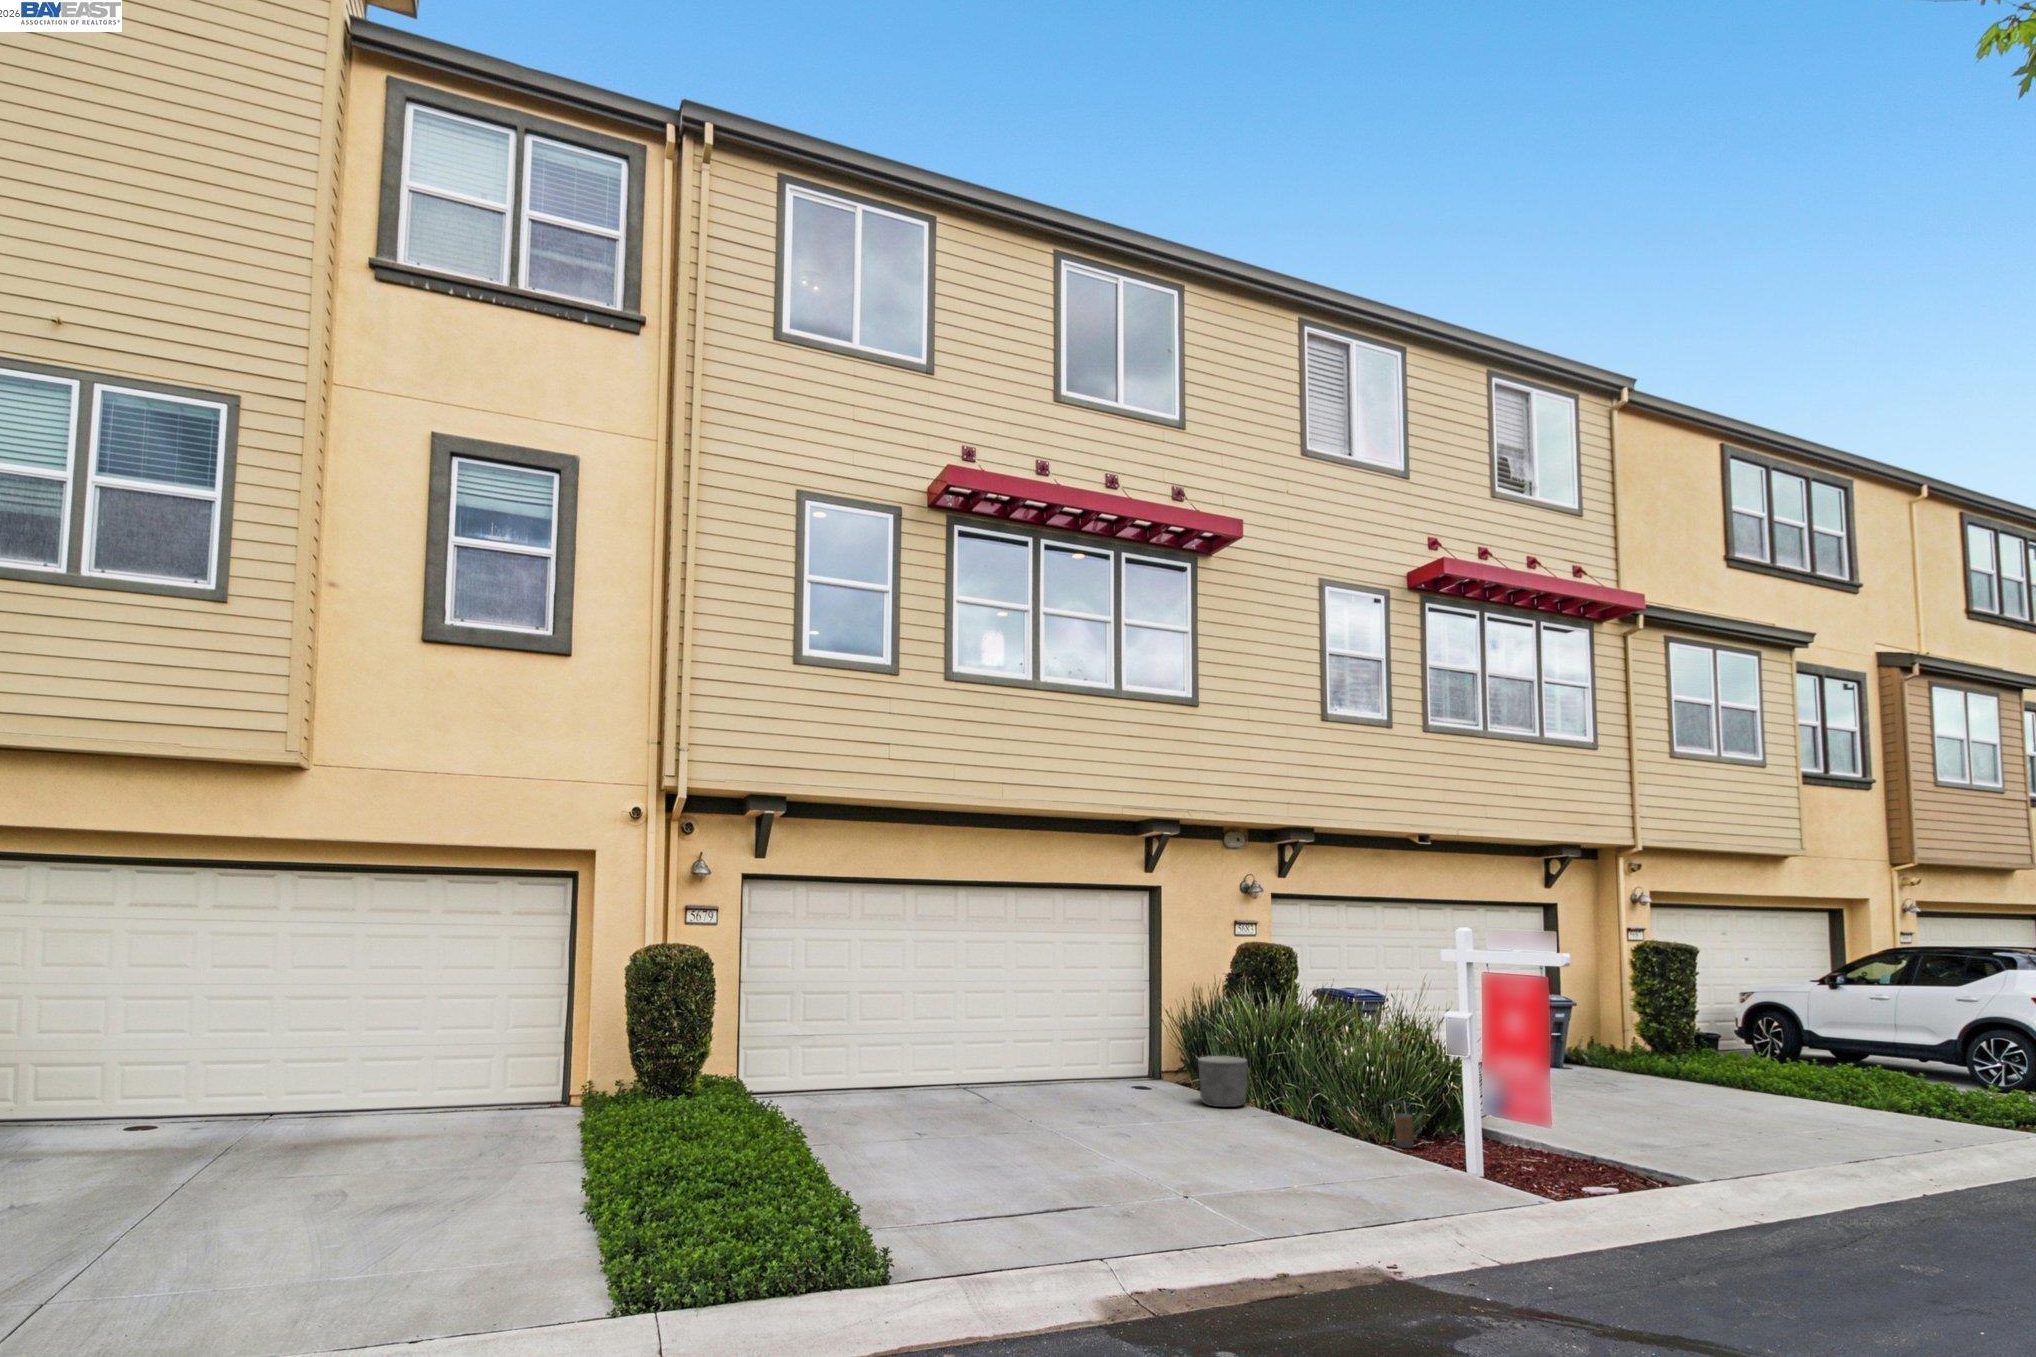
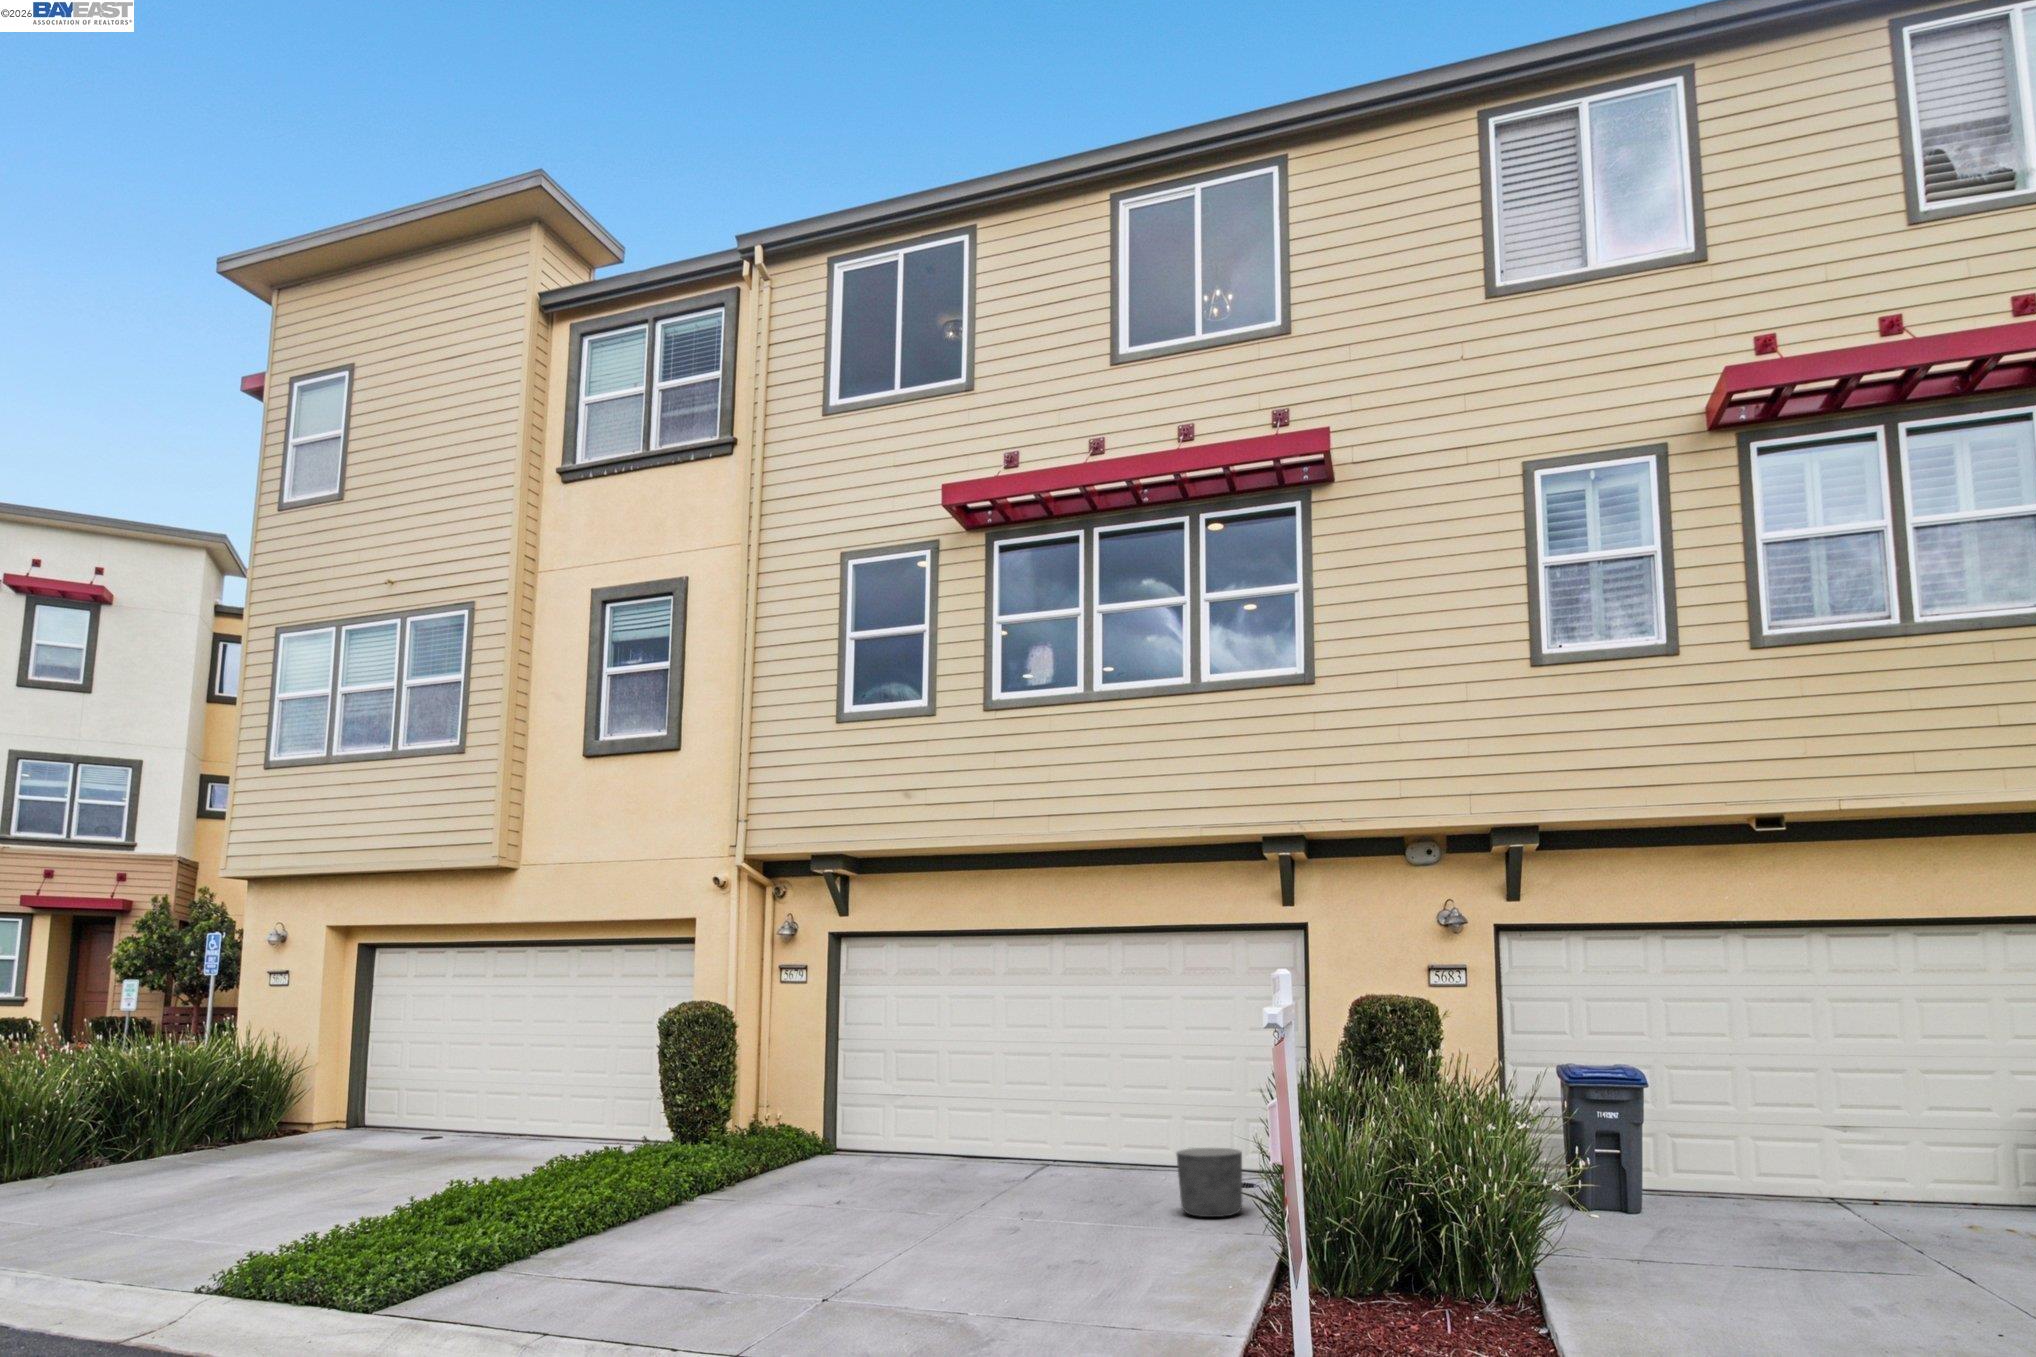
watering can: present [1383,1100,1423,1148] -> none [1140,1217,1169,1290]

